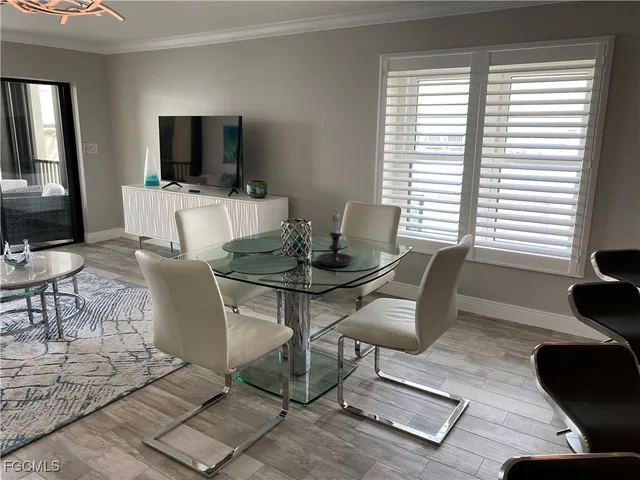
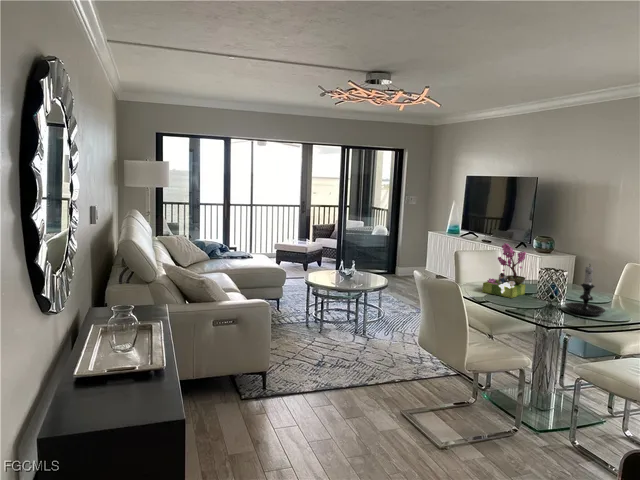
flower arrangement: none [221,194,267,260] -> present [482,243,526,298]

